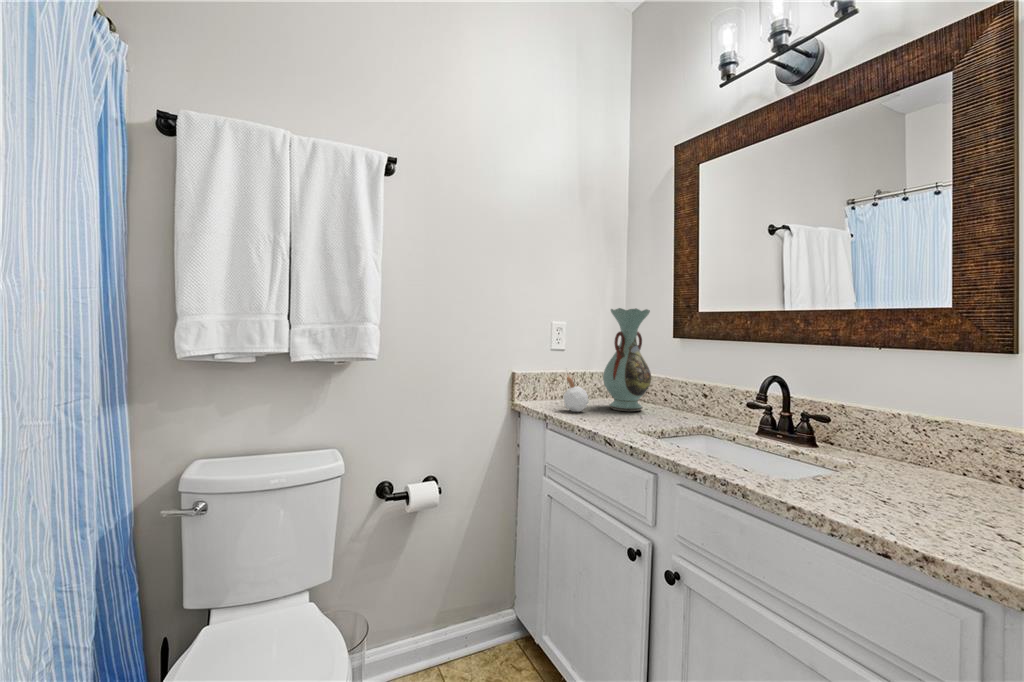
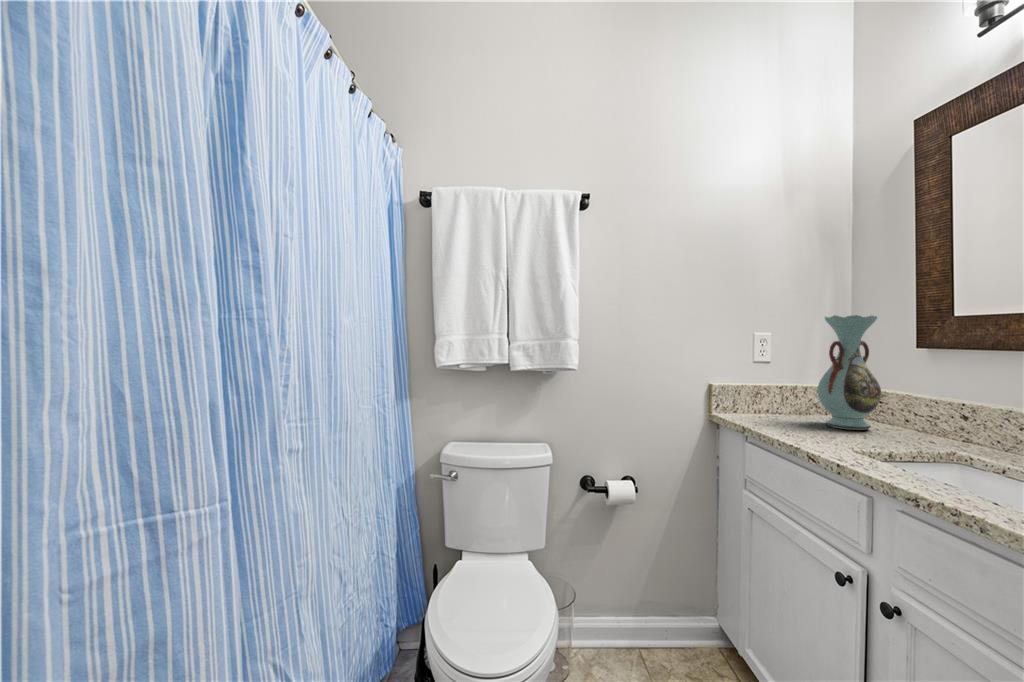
candle: present [563,373,588,412] -> none [767,380,797,427]

